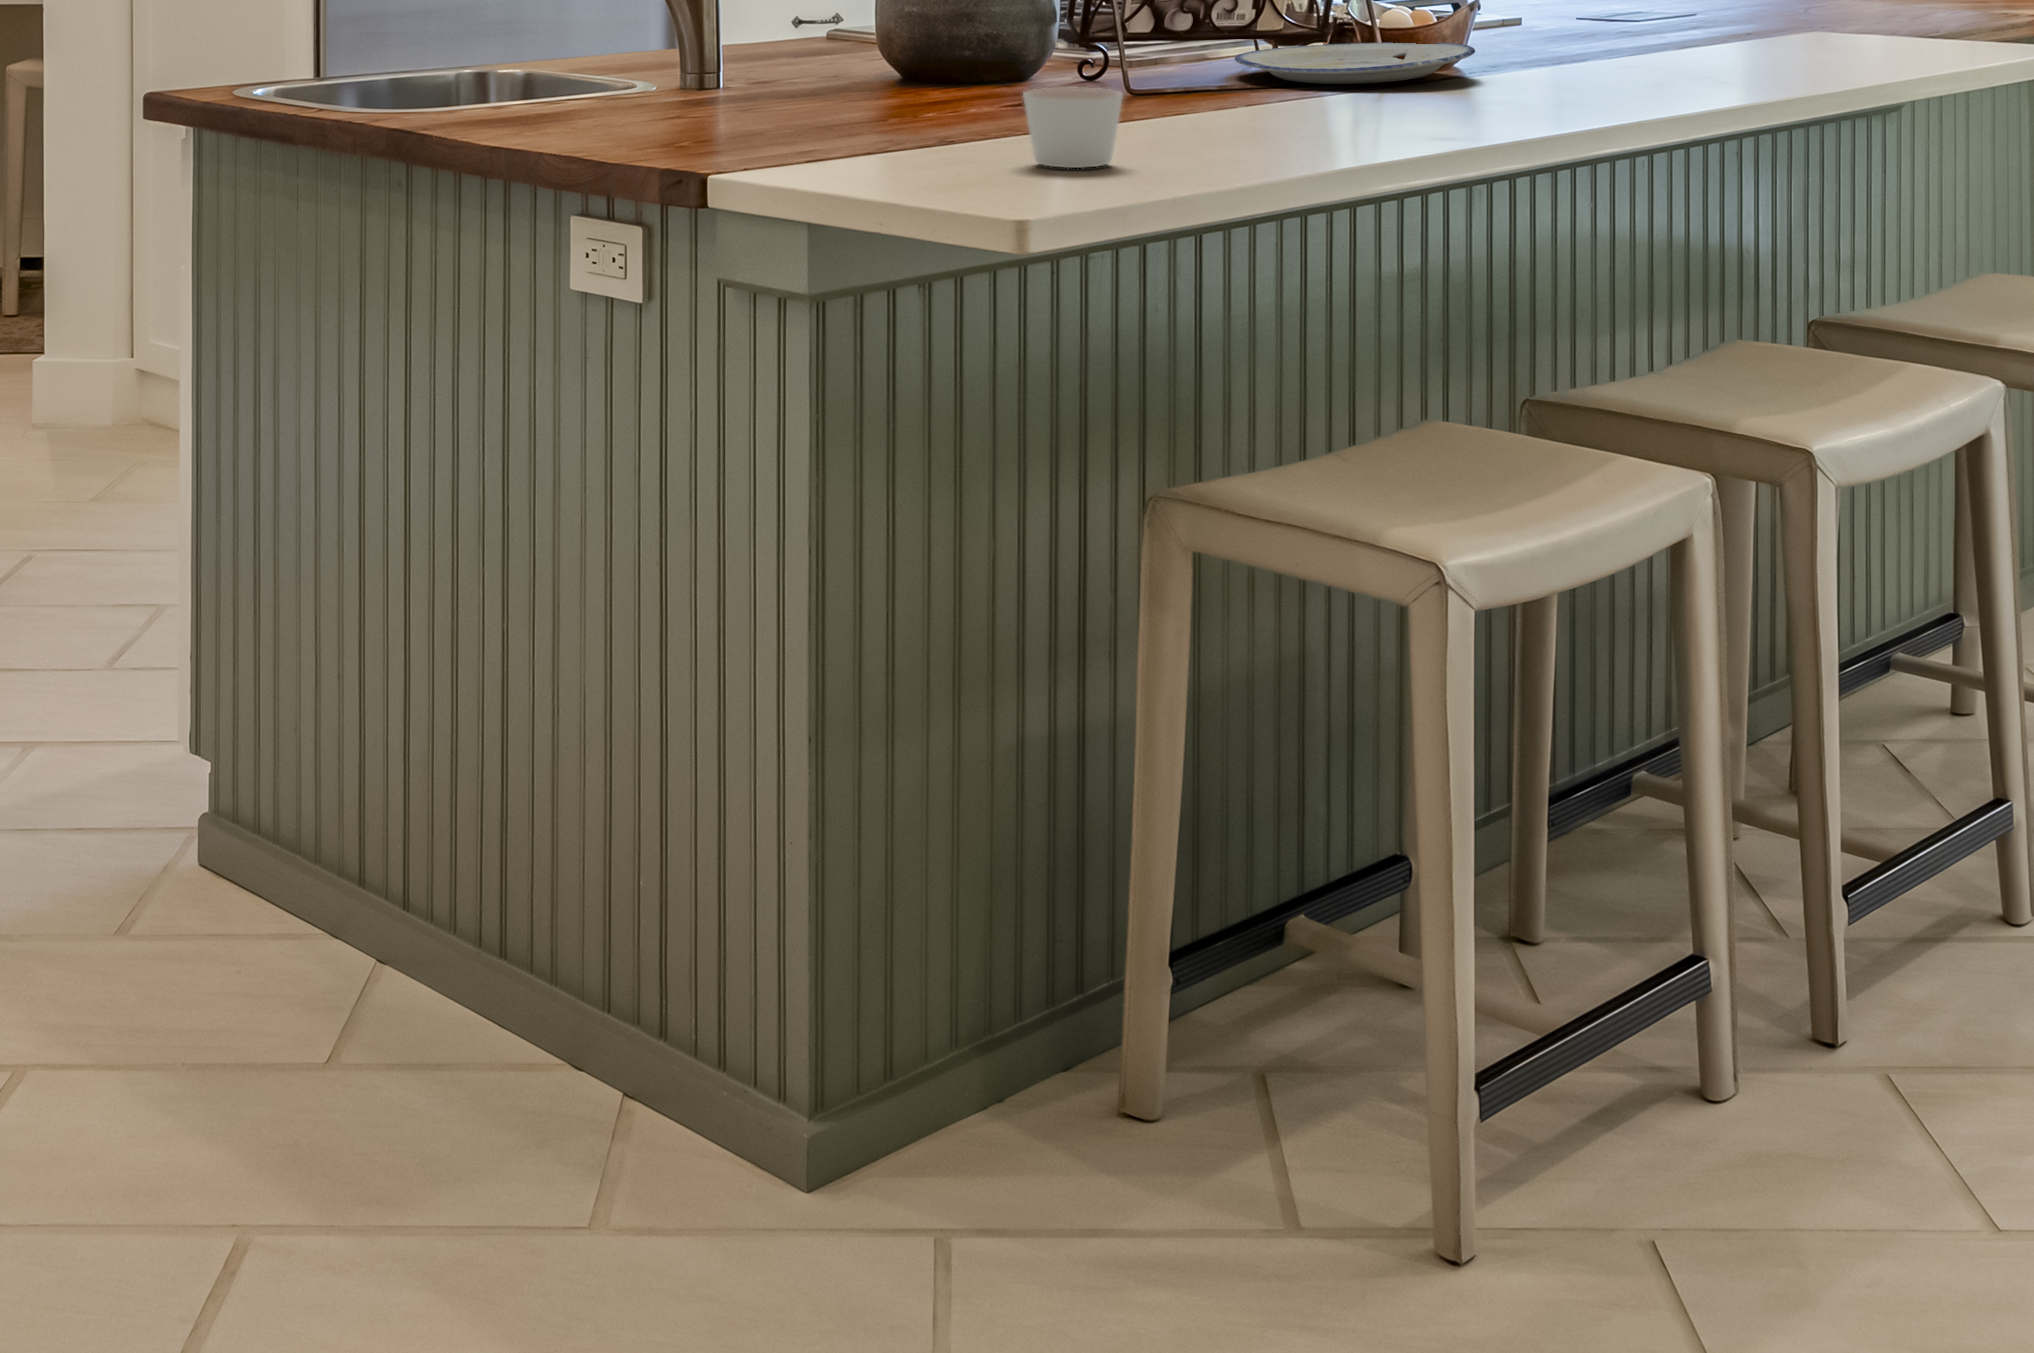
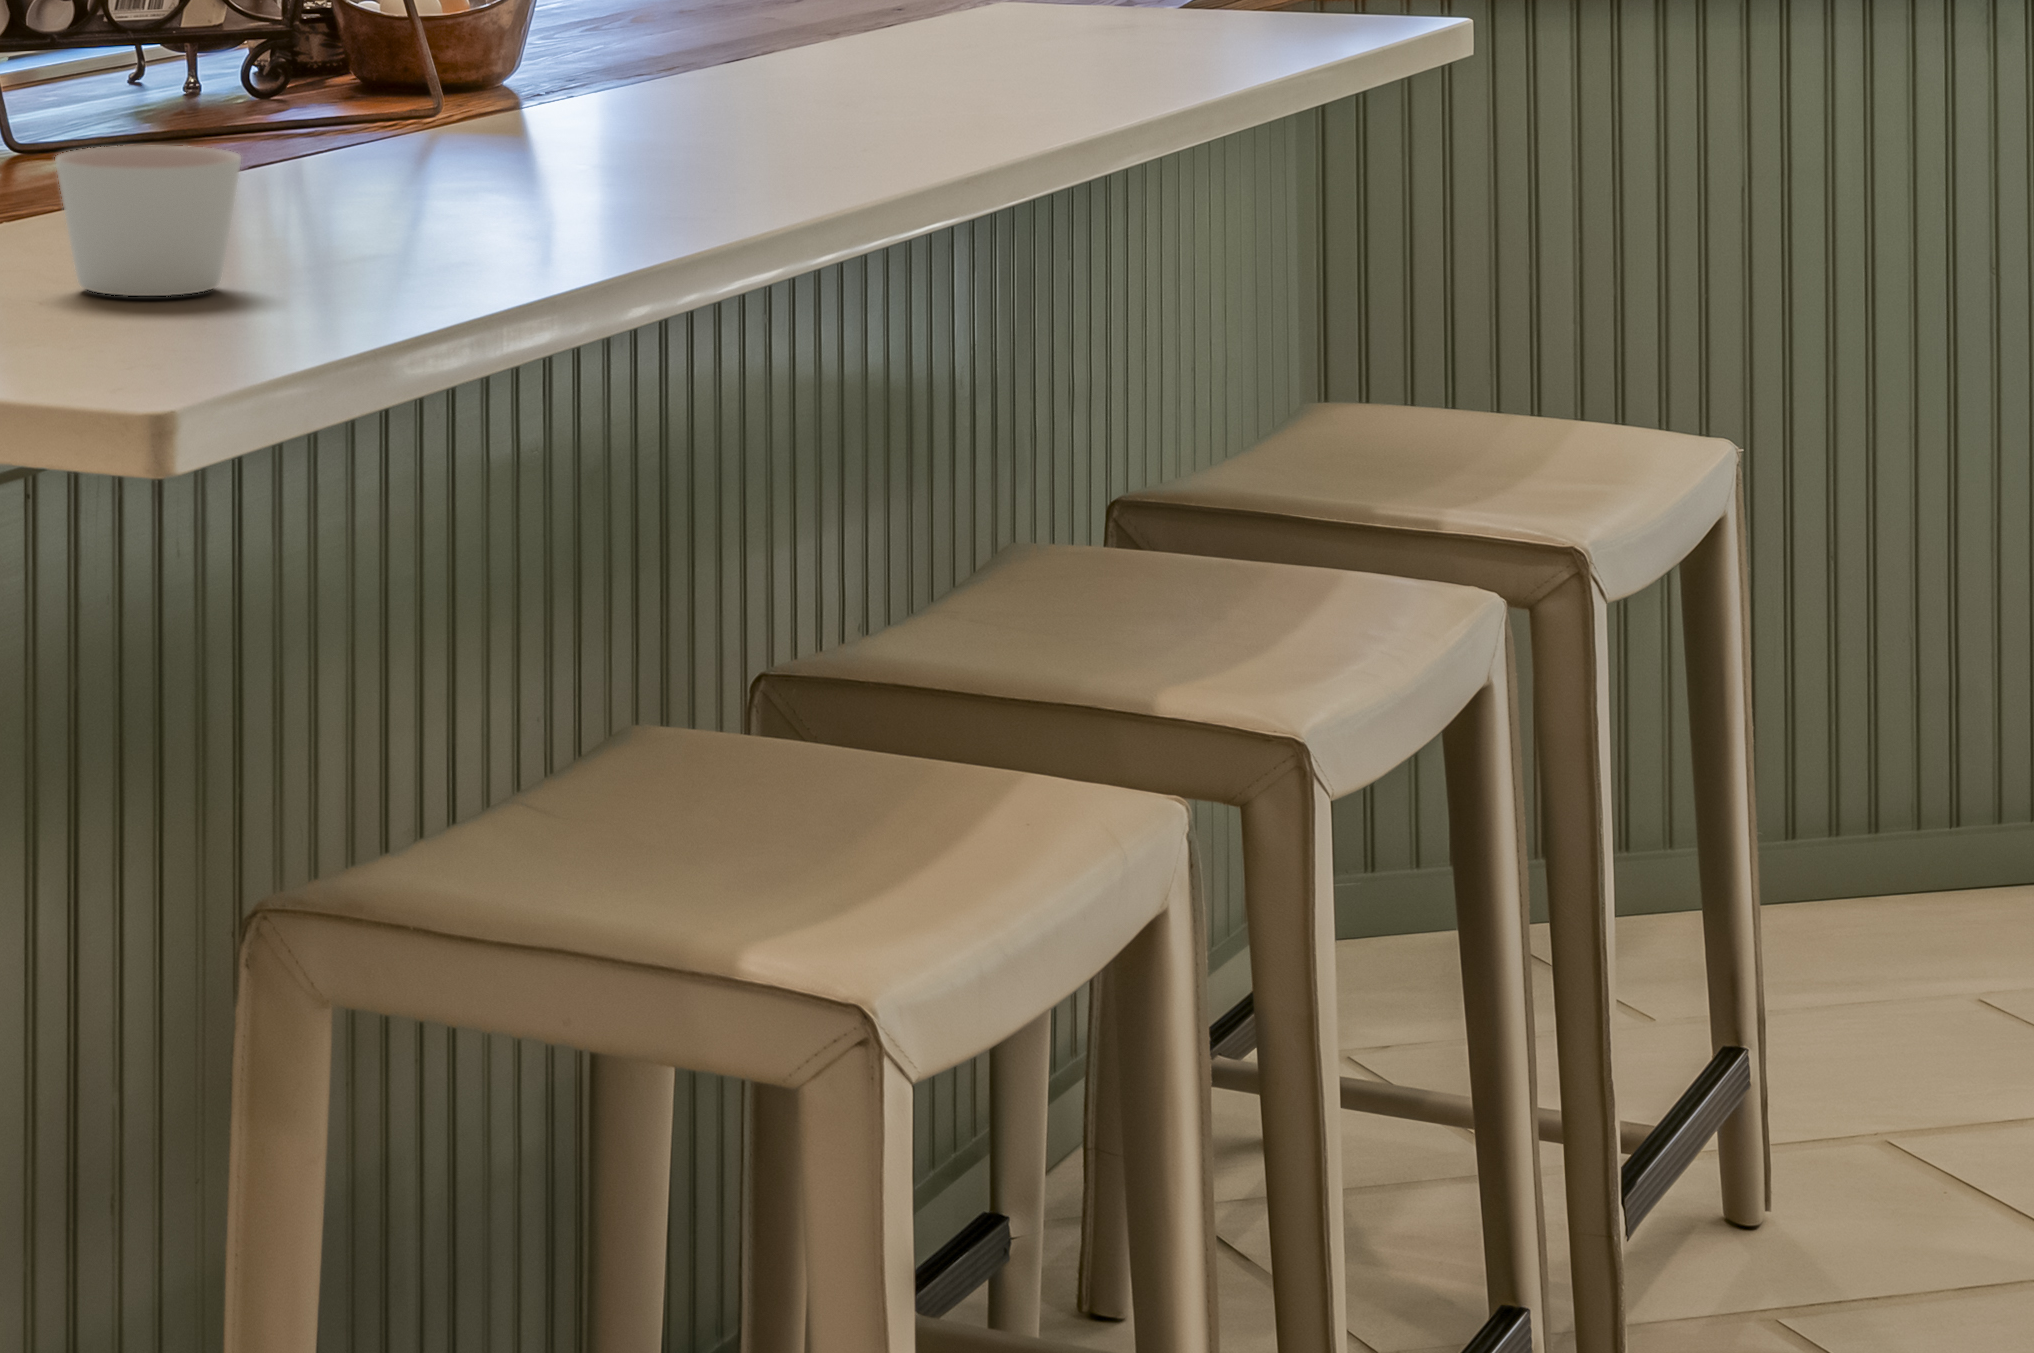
plate: present [1235,42,1475,84] -> none [185,39,609,117]

